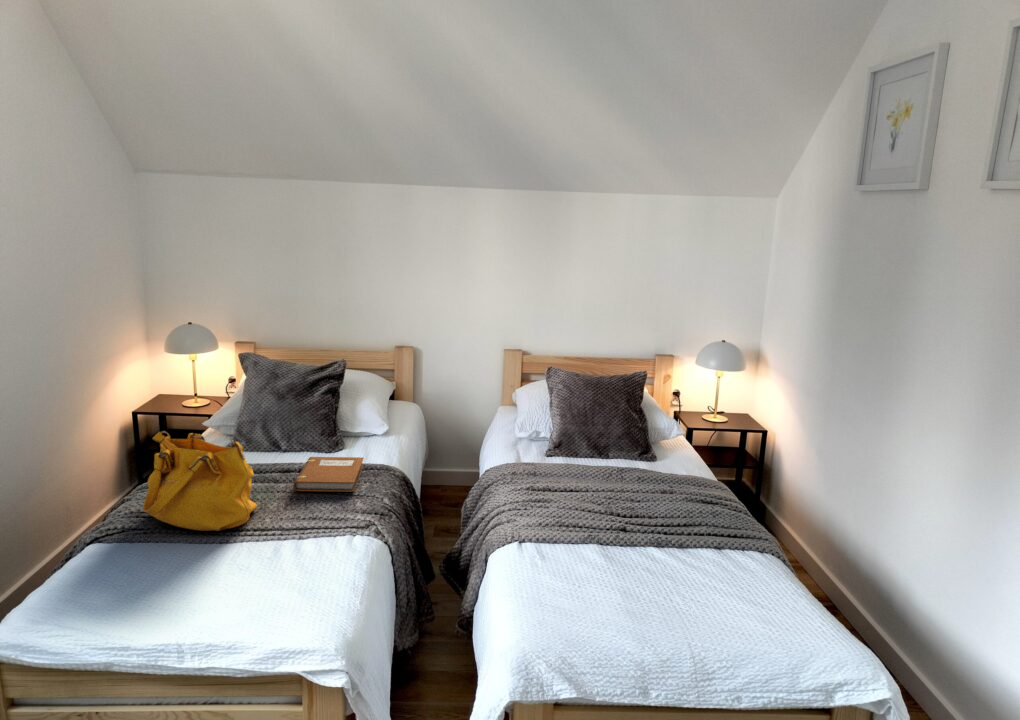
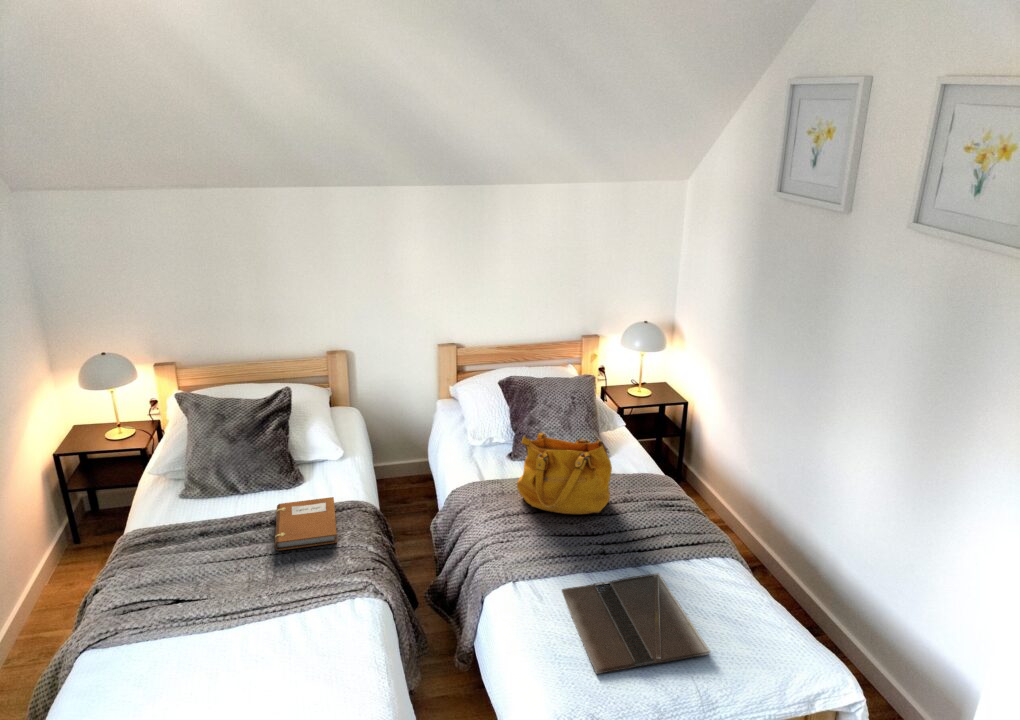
handbag: present [143,431,257,531] -> present [517,433,612,514]
laptop: none [565,552,714,624] -> present [562,573,710,674]

